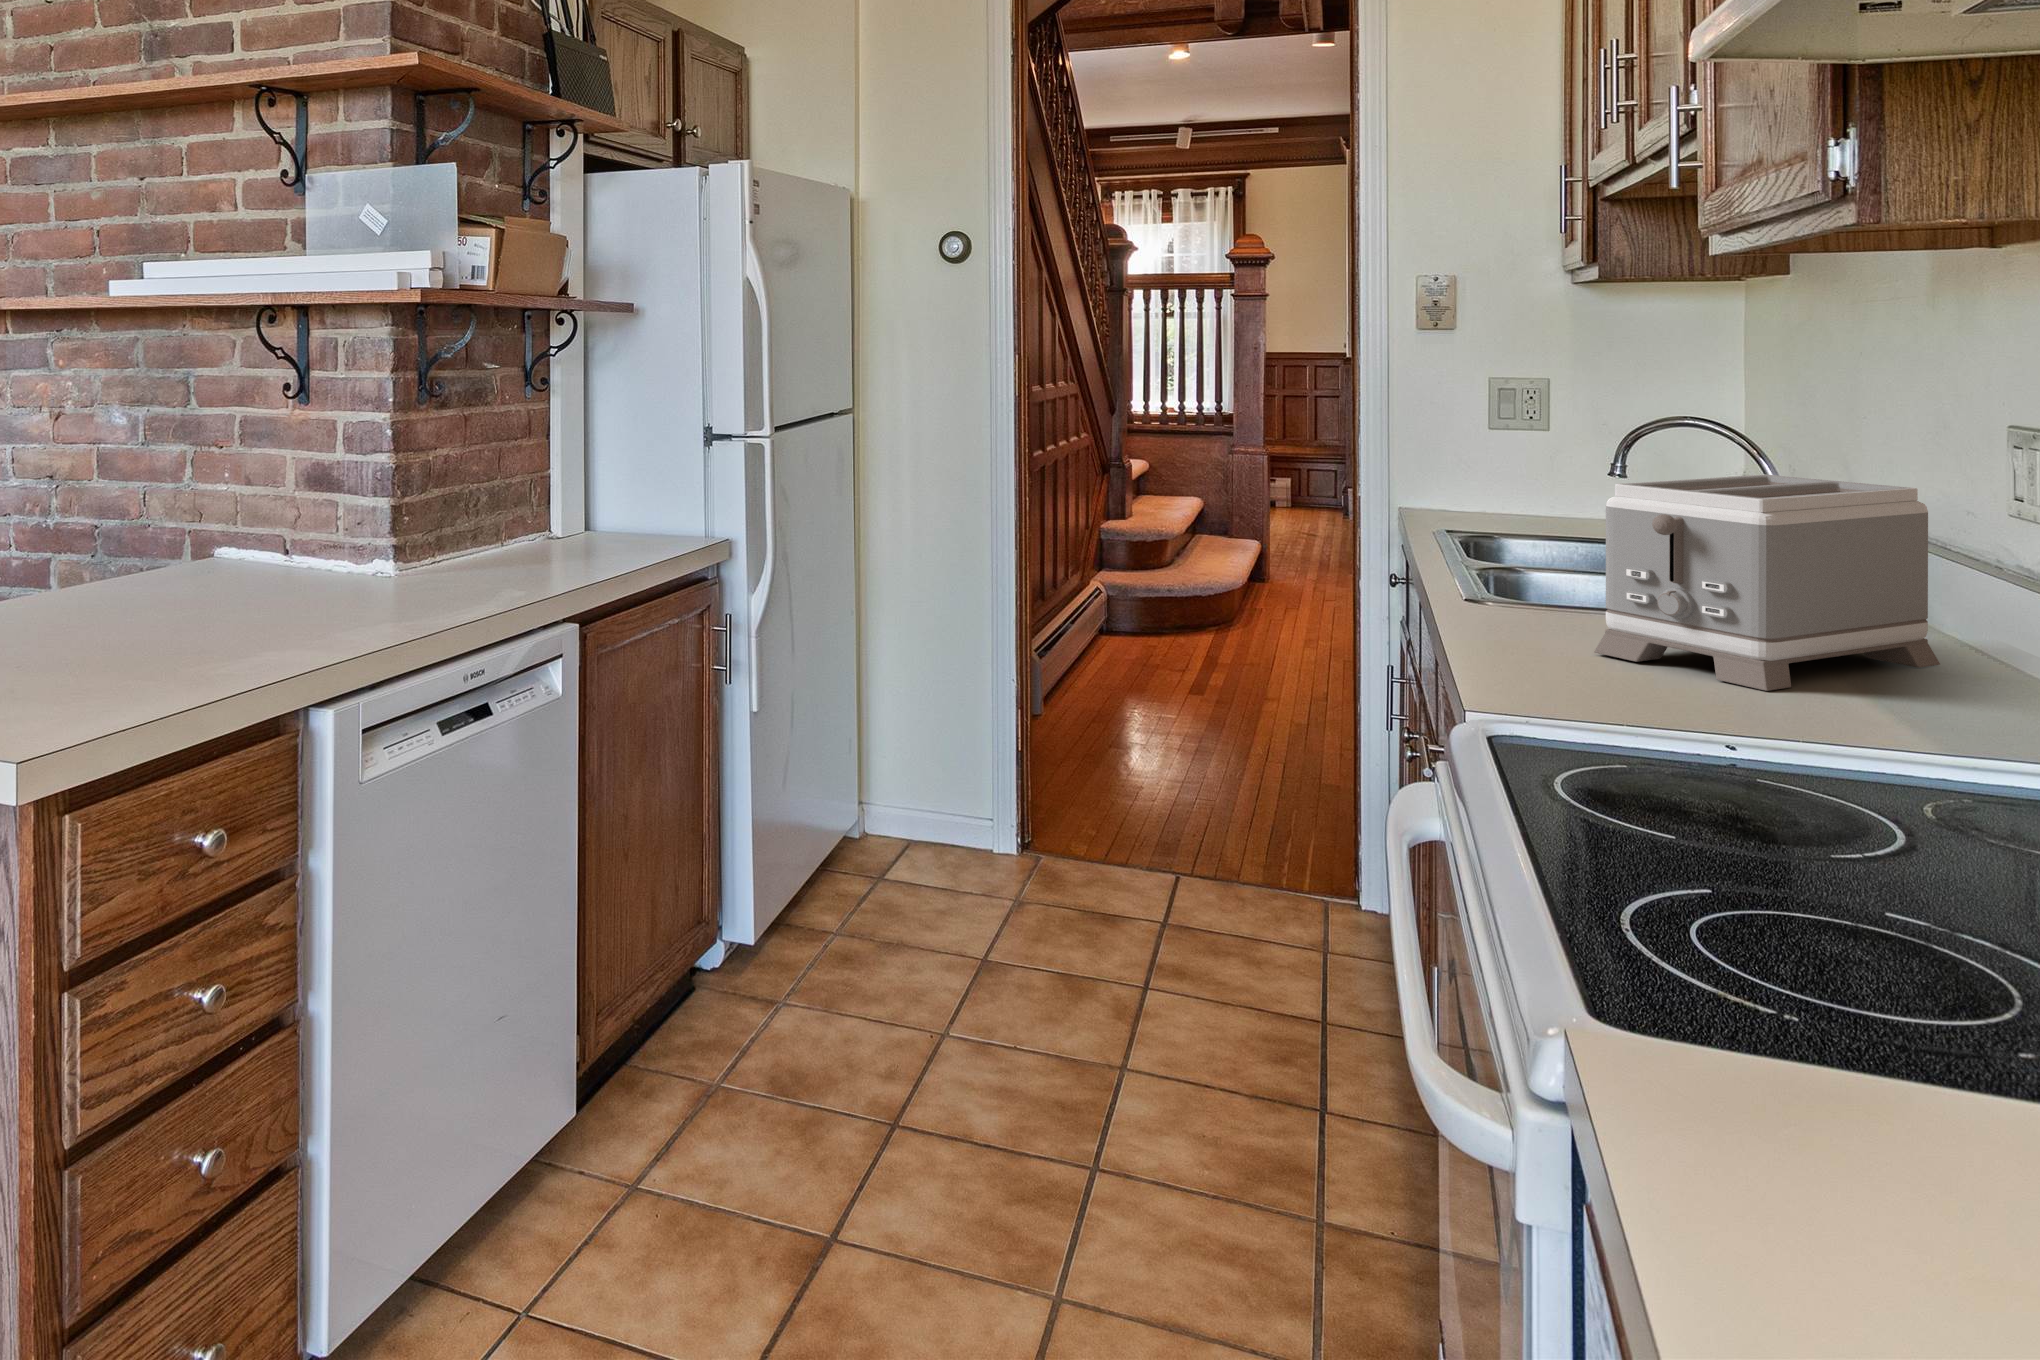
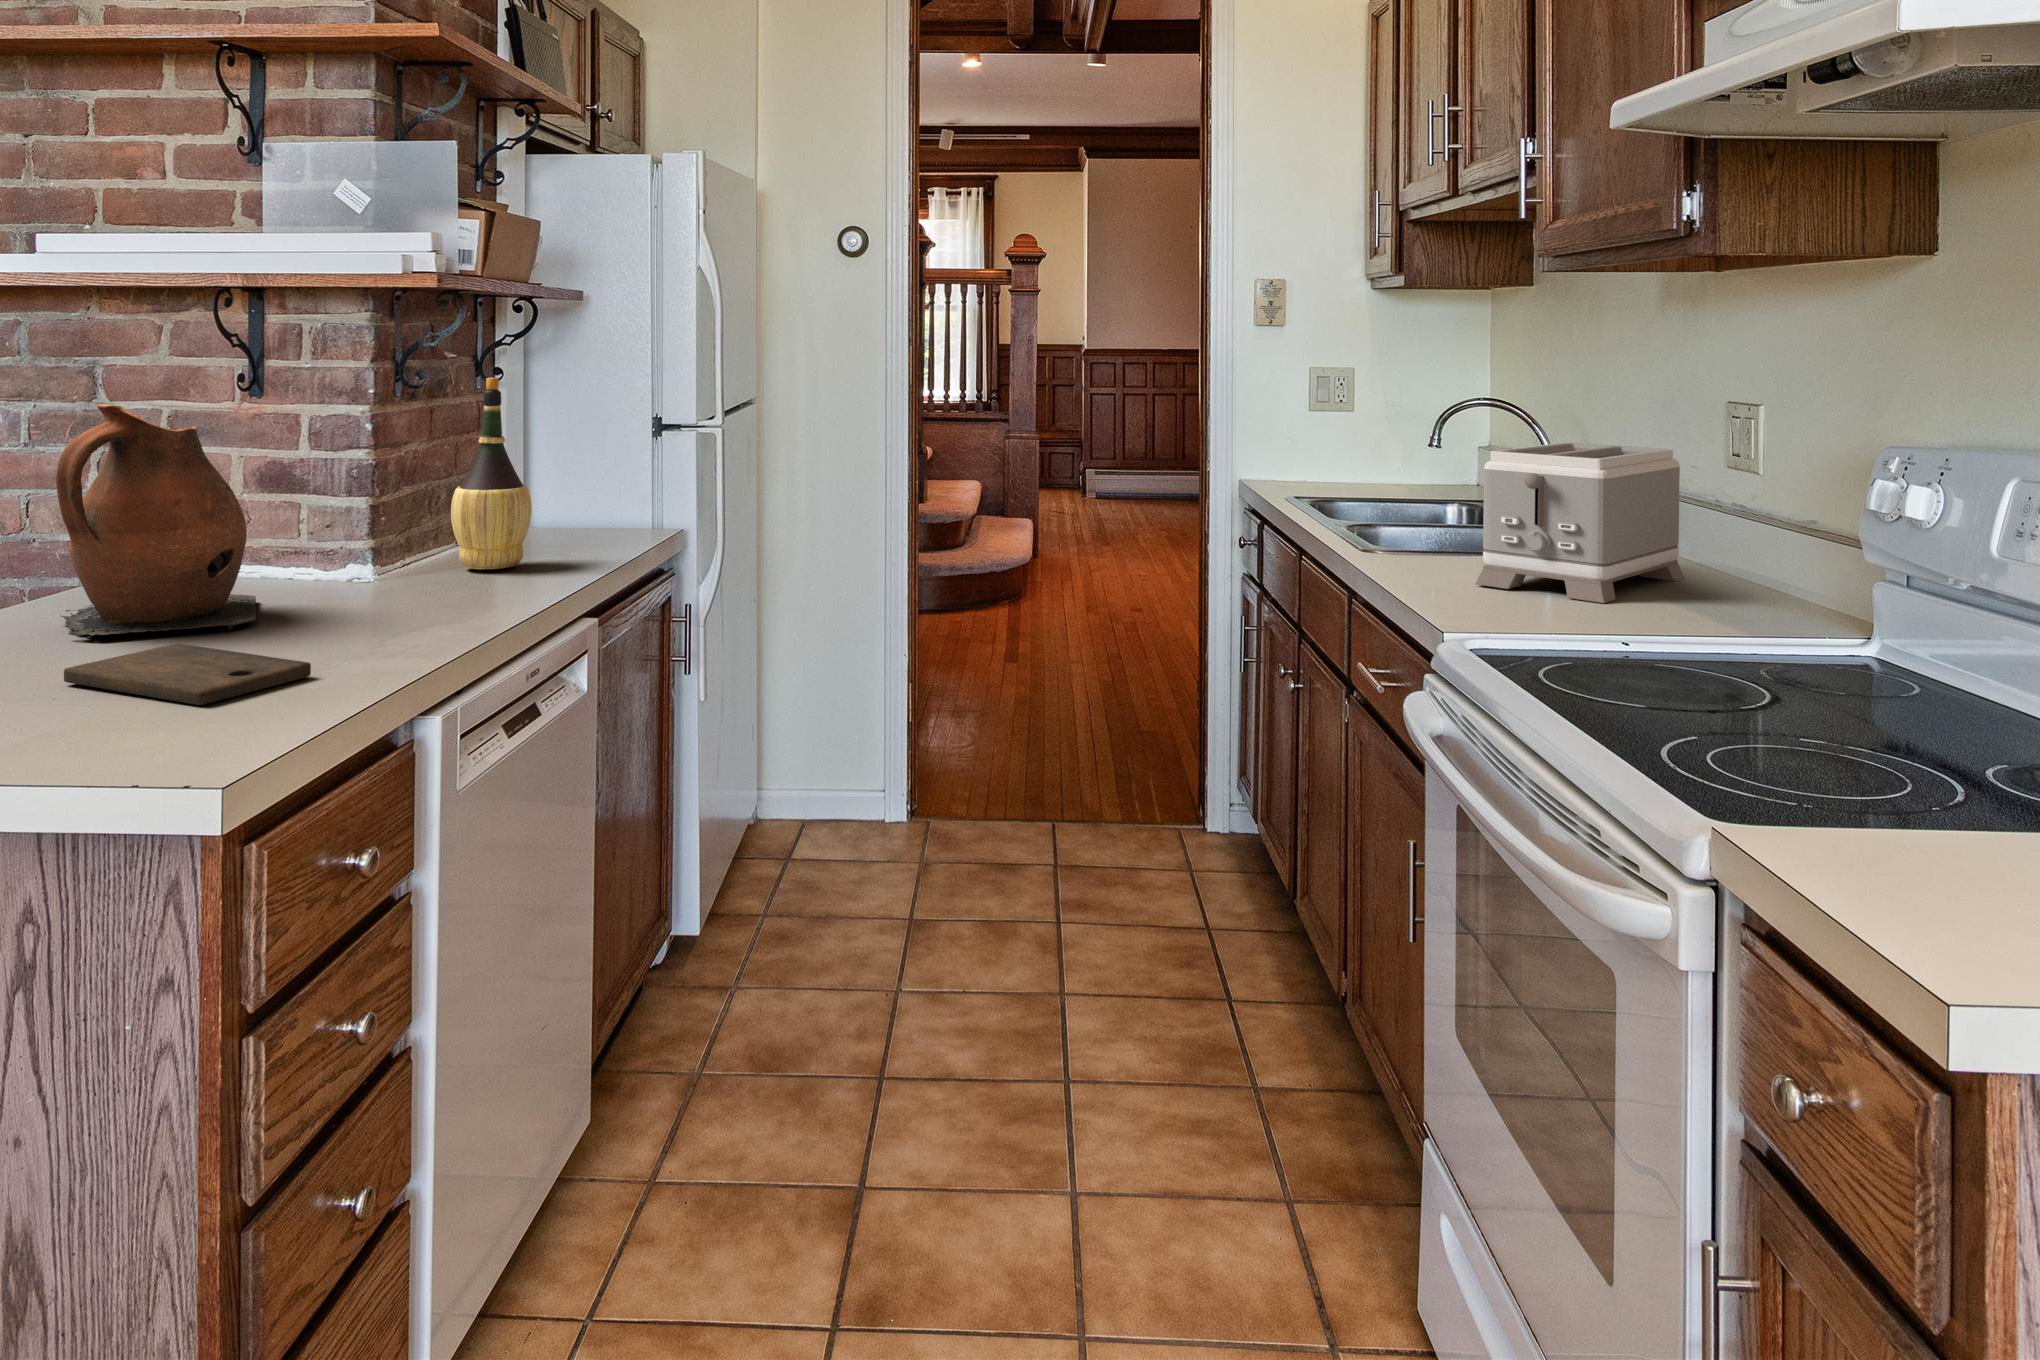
wine bottle: none [467,385,541,569] -> present [451,377,532,569]
ceramic pitcher: none [96,409,280,613] -> present [56,404,256,636]
cutting board: none [53,623,235,681] -> present [64,644,311,705]

